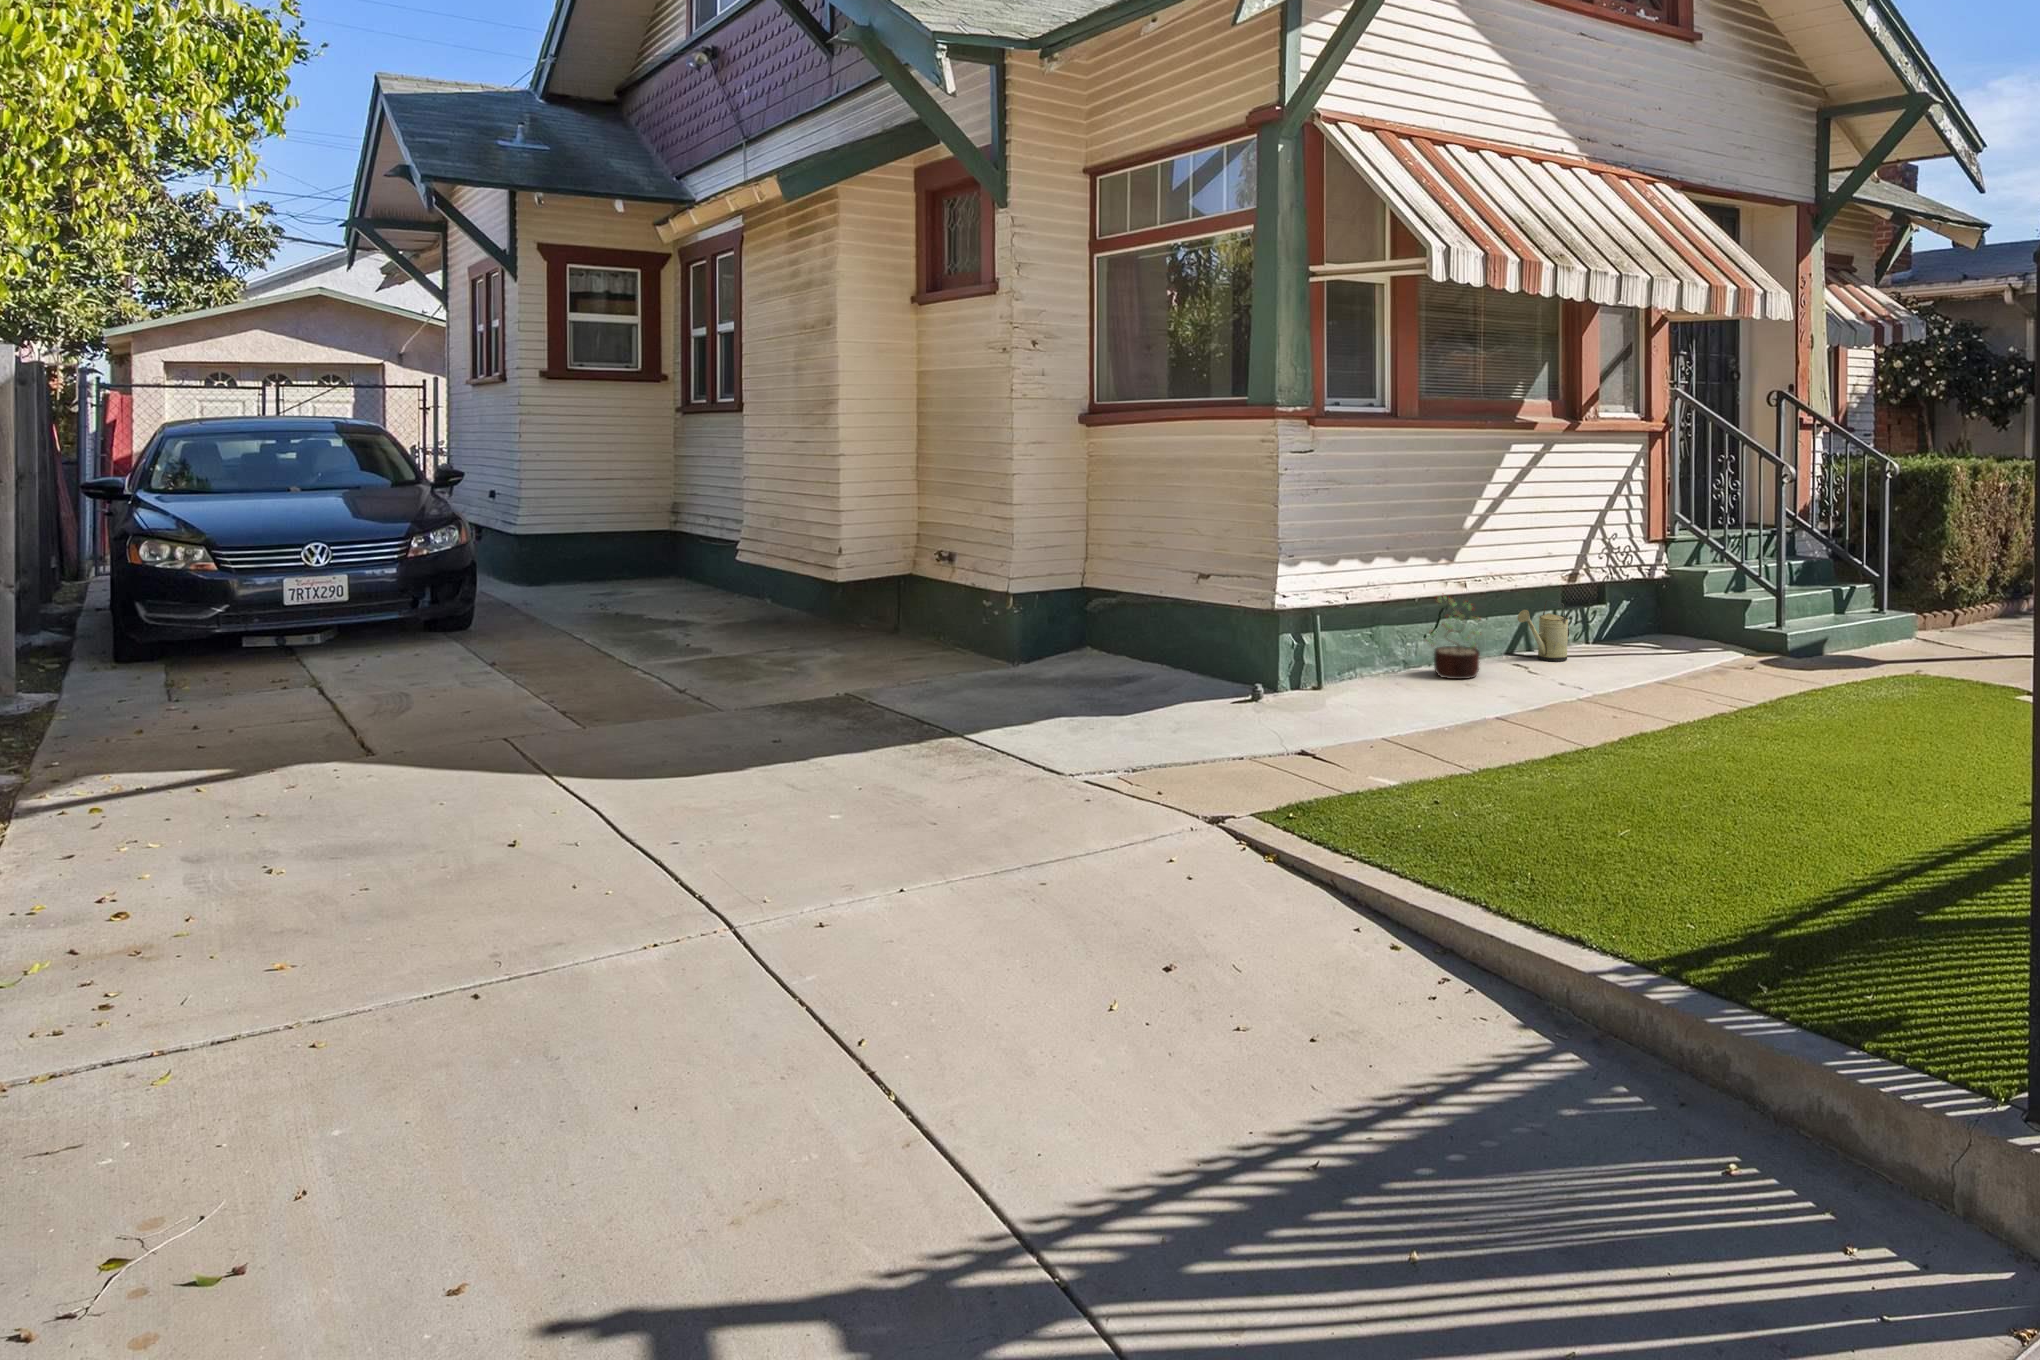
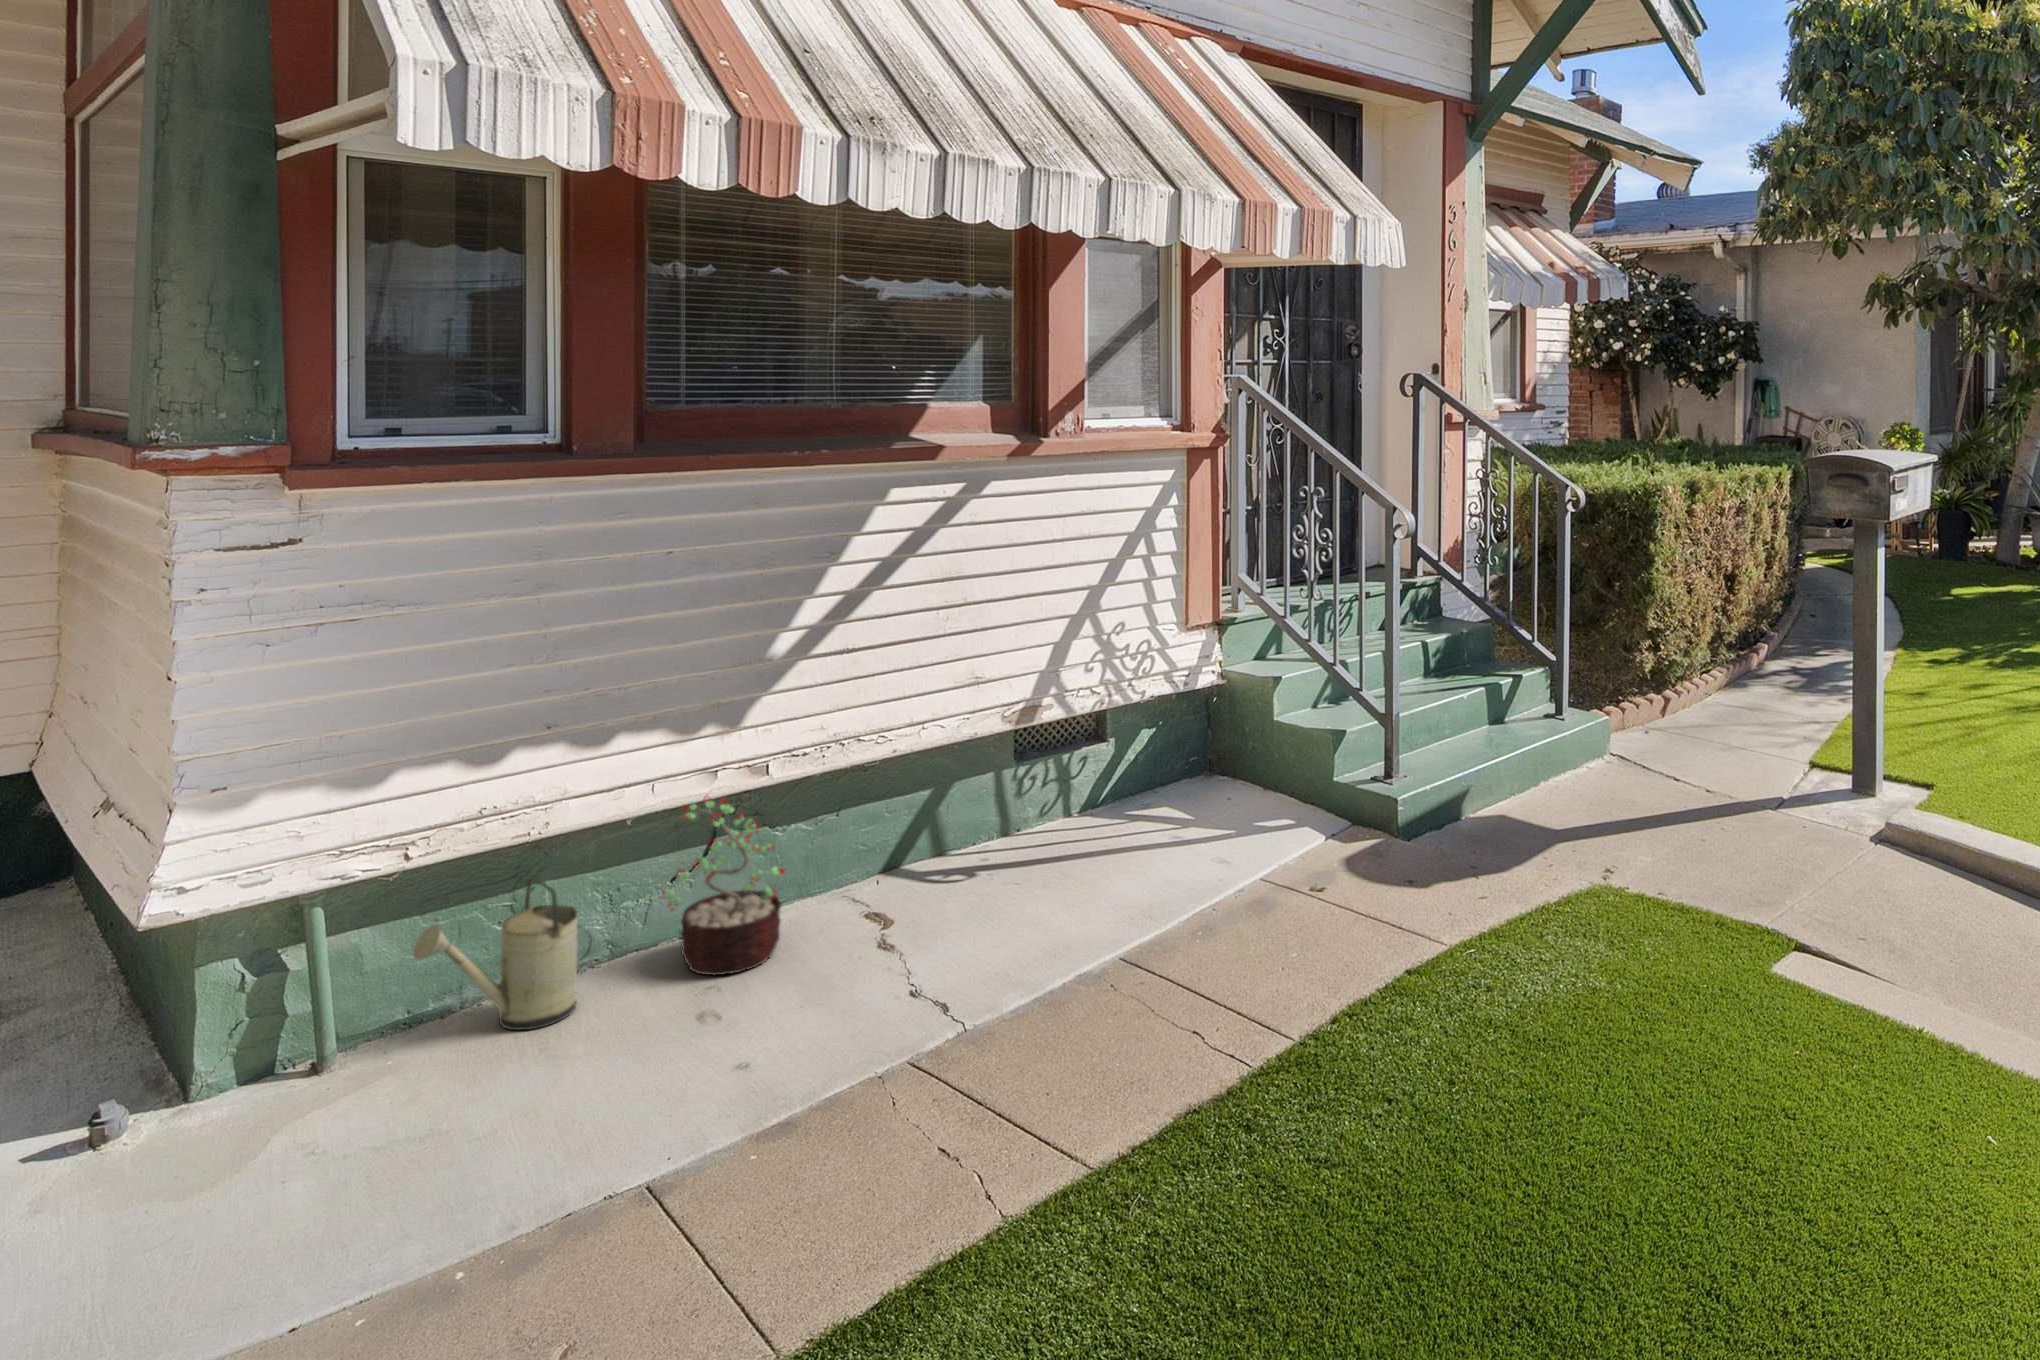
watering can: present [1518,601,1569,662] -> present [413,878,590,1030]

